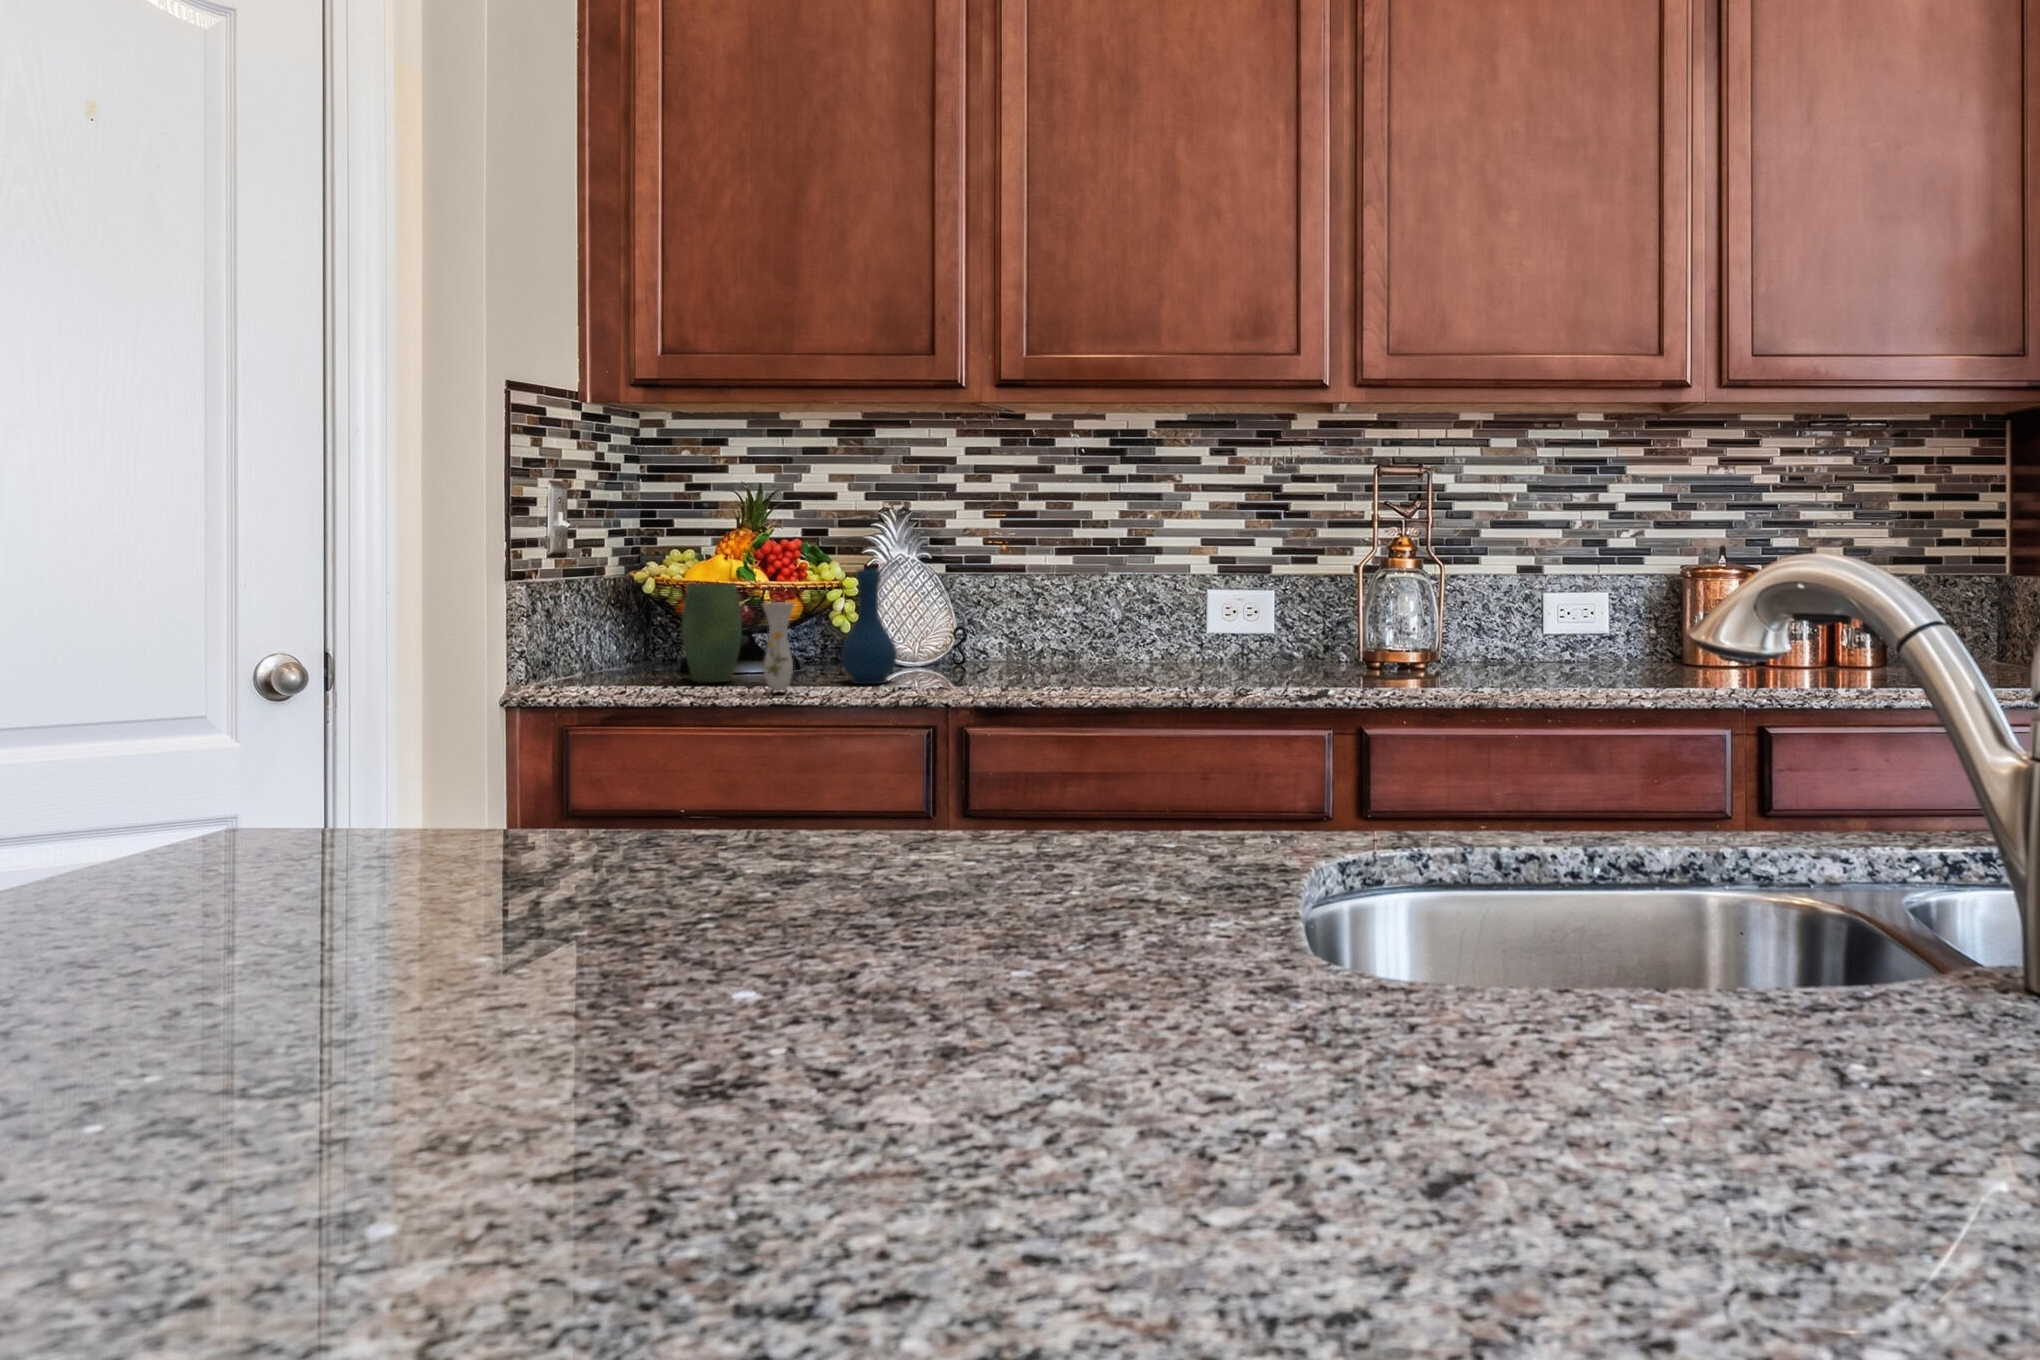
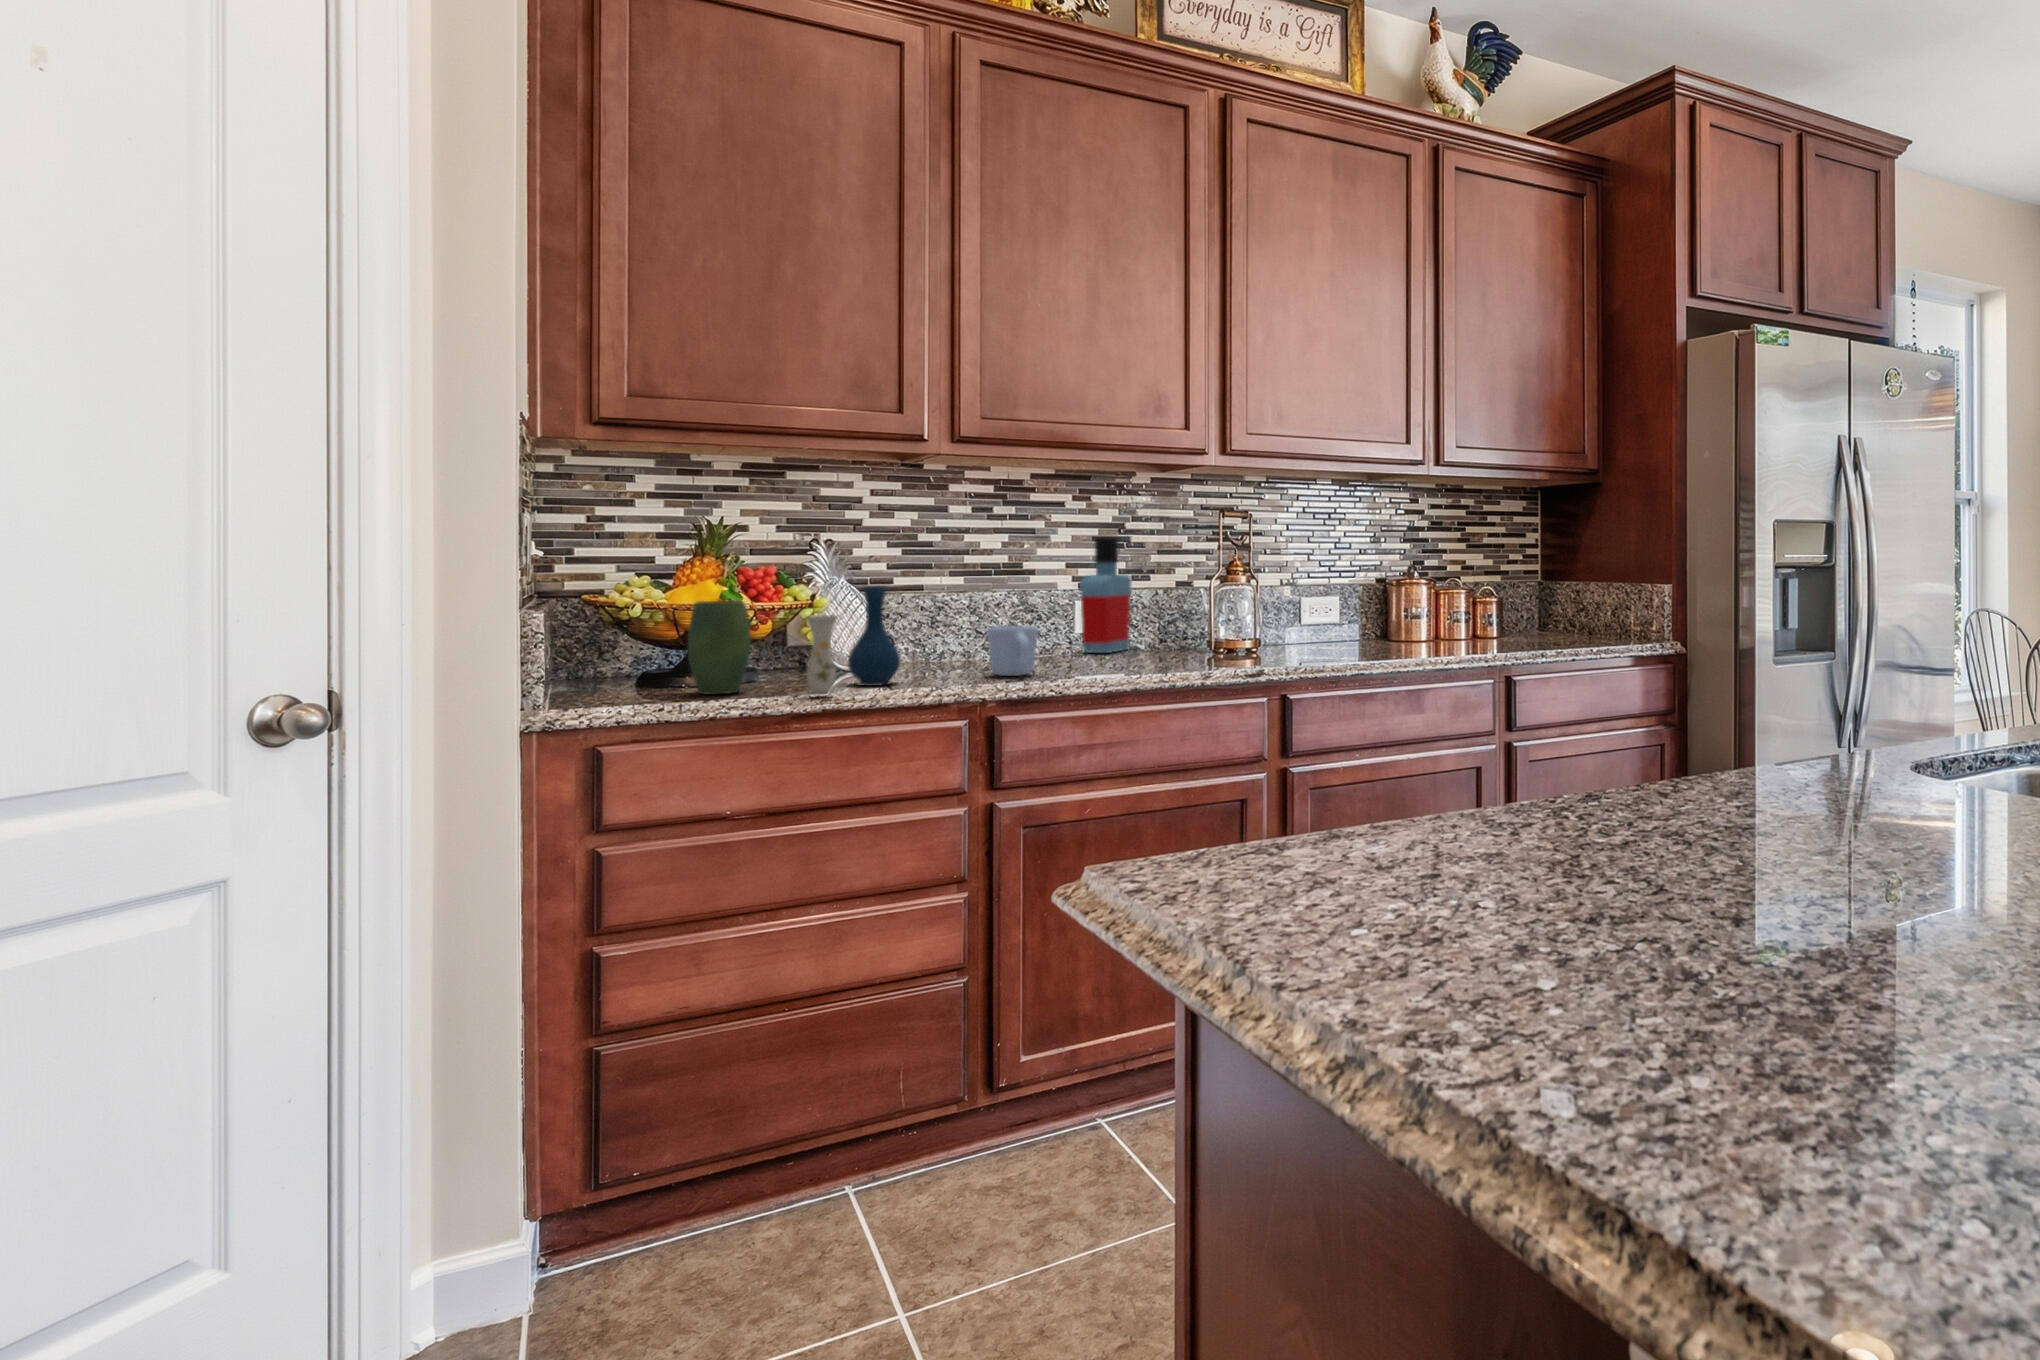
bottle: none [1199,504,1283,659] -> present [1080,537,1131,653]
mug: none [1002,620,1061,682] -> present [987,626,1038,676]

